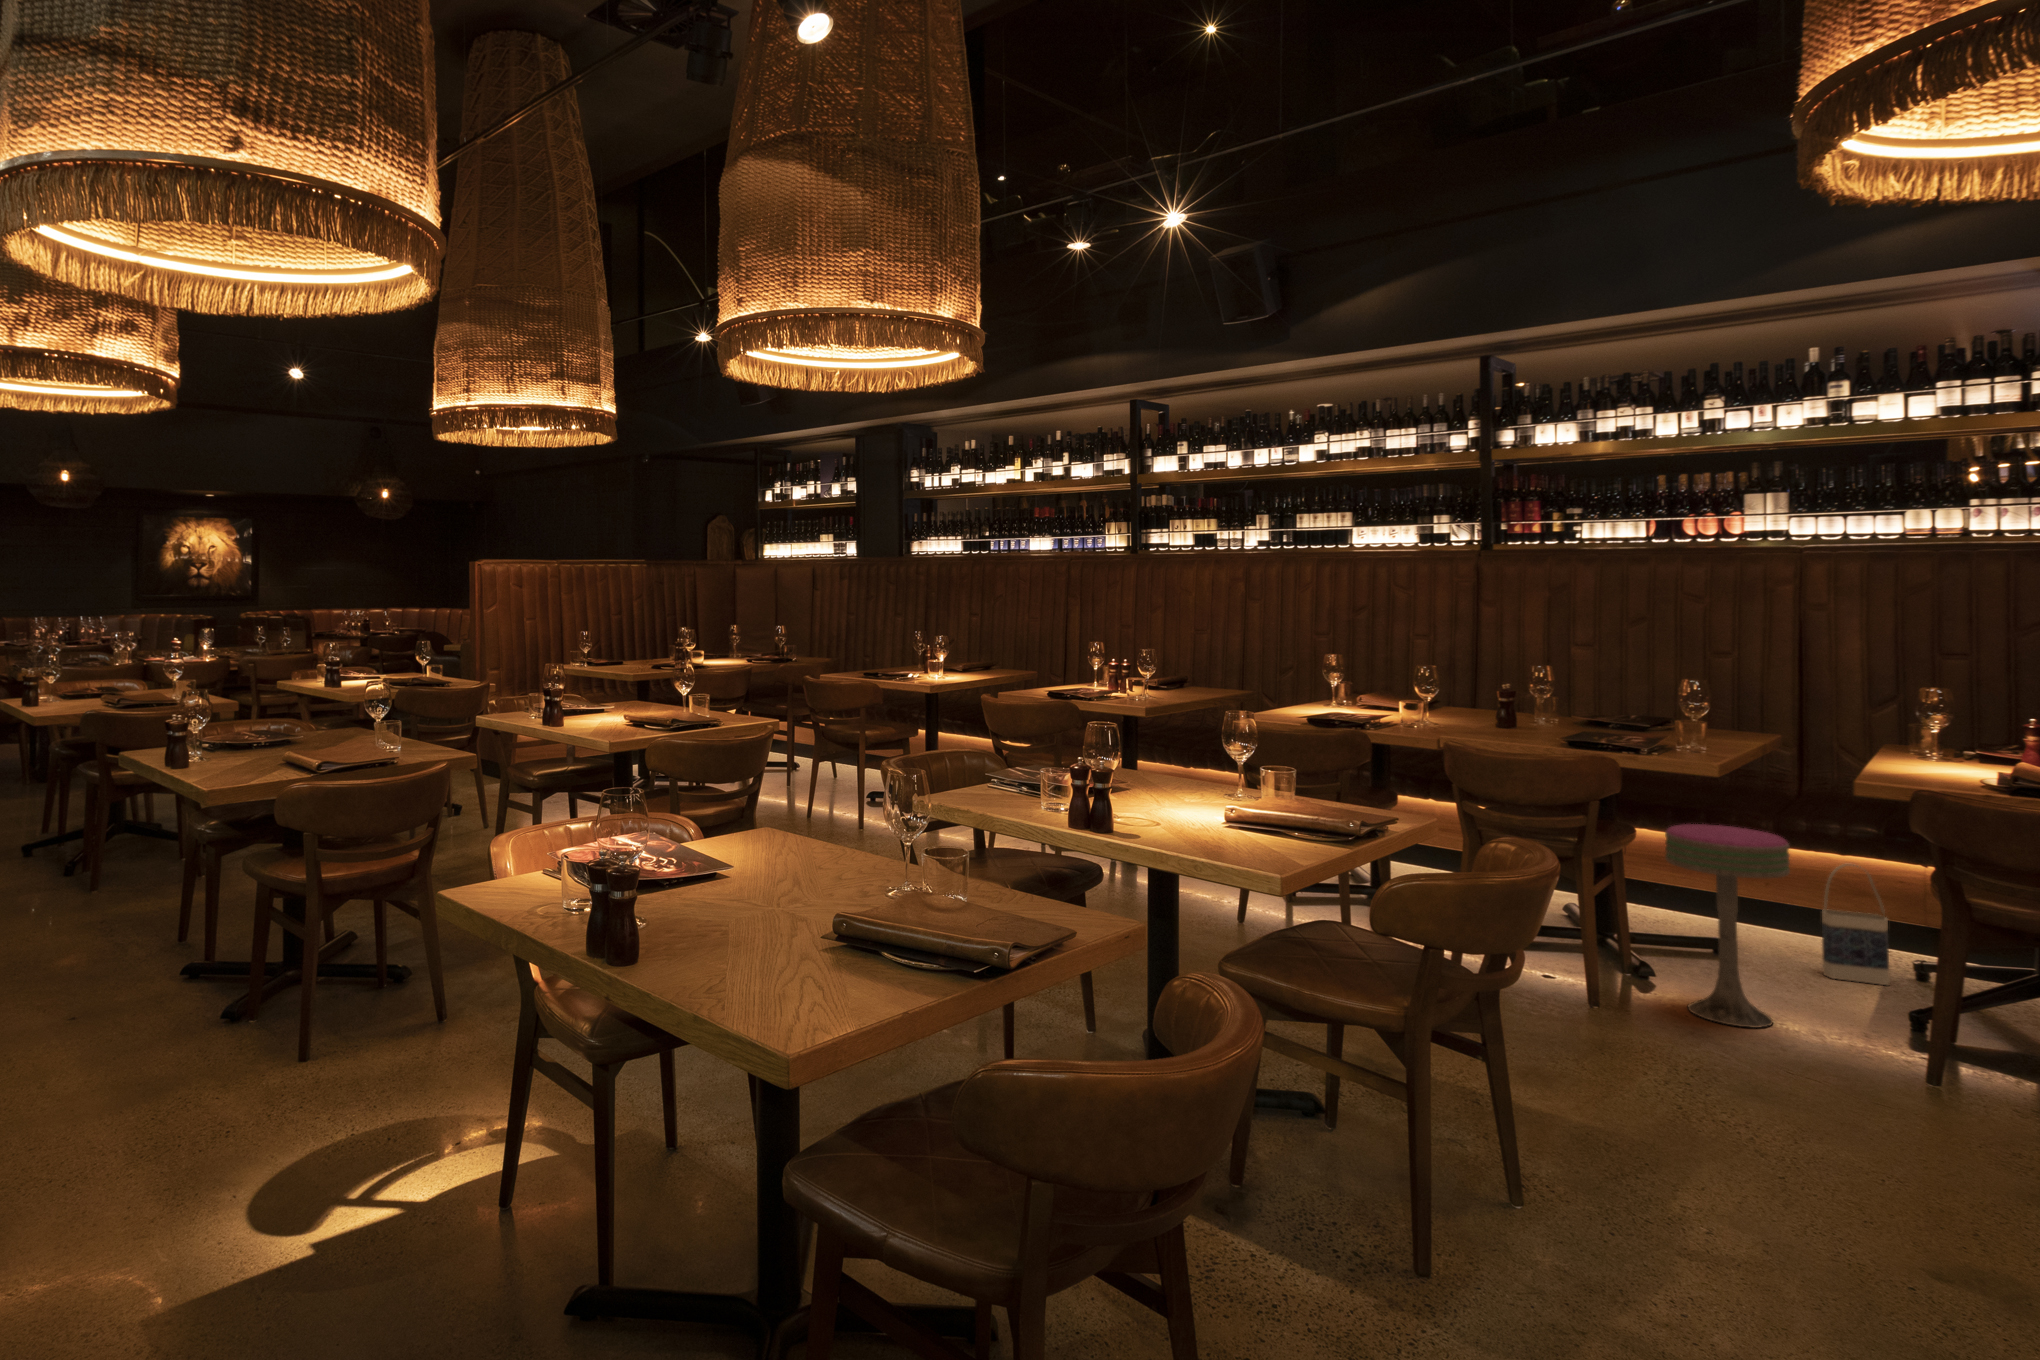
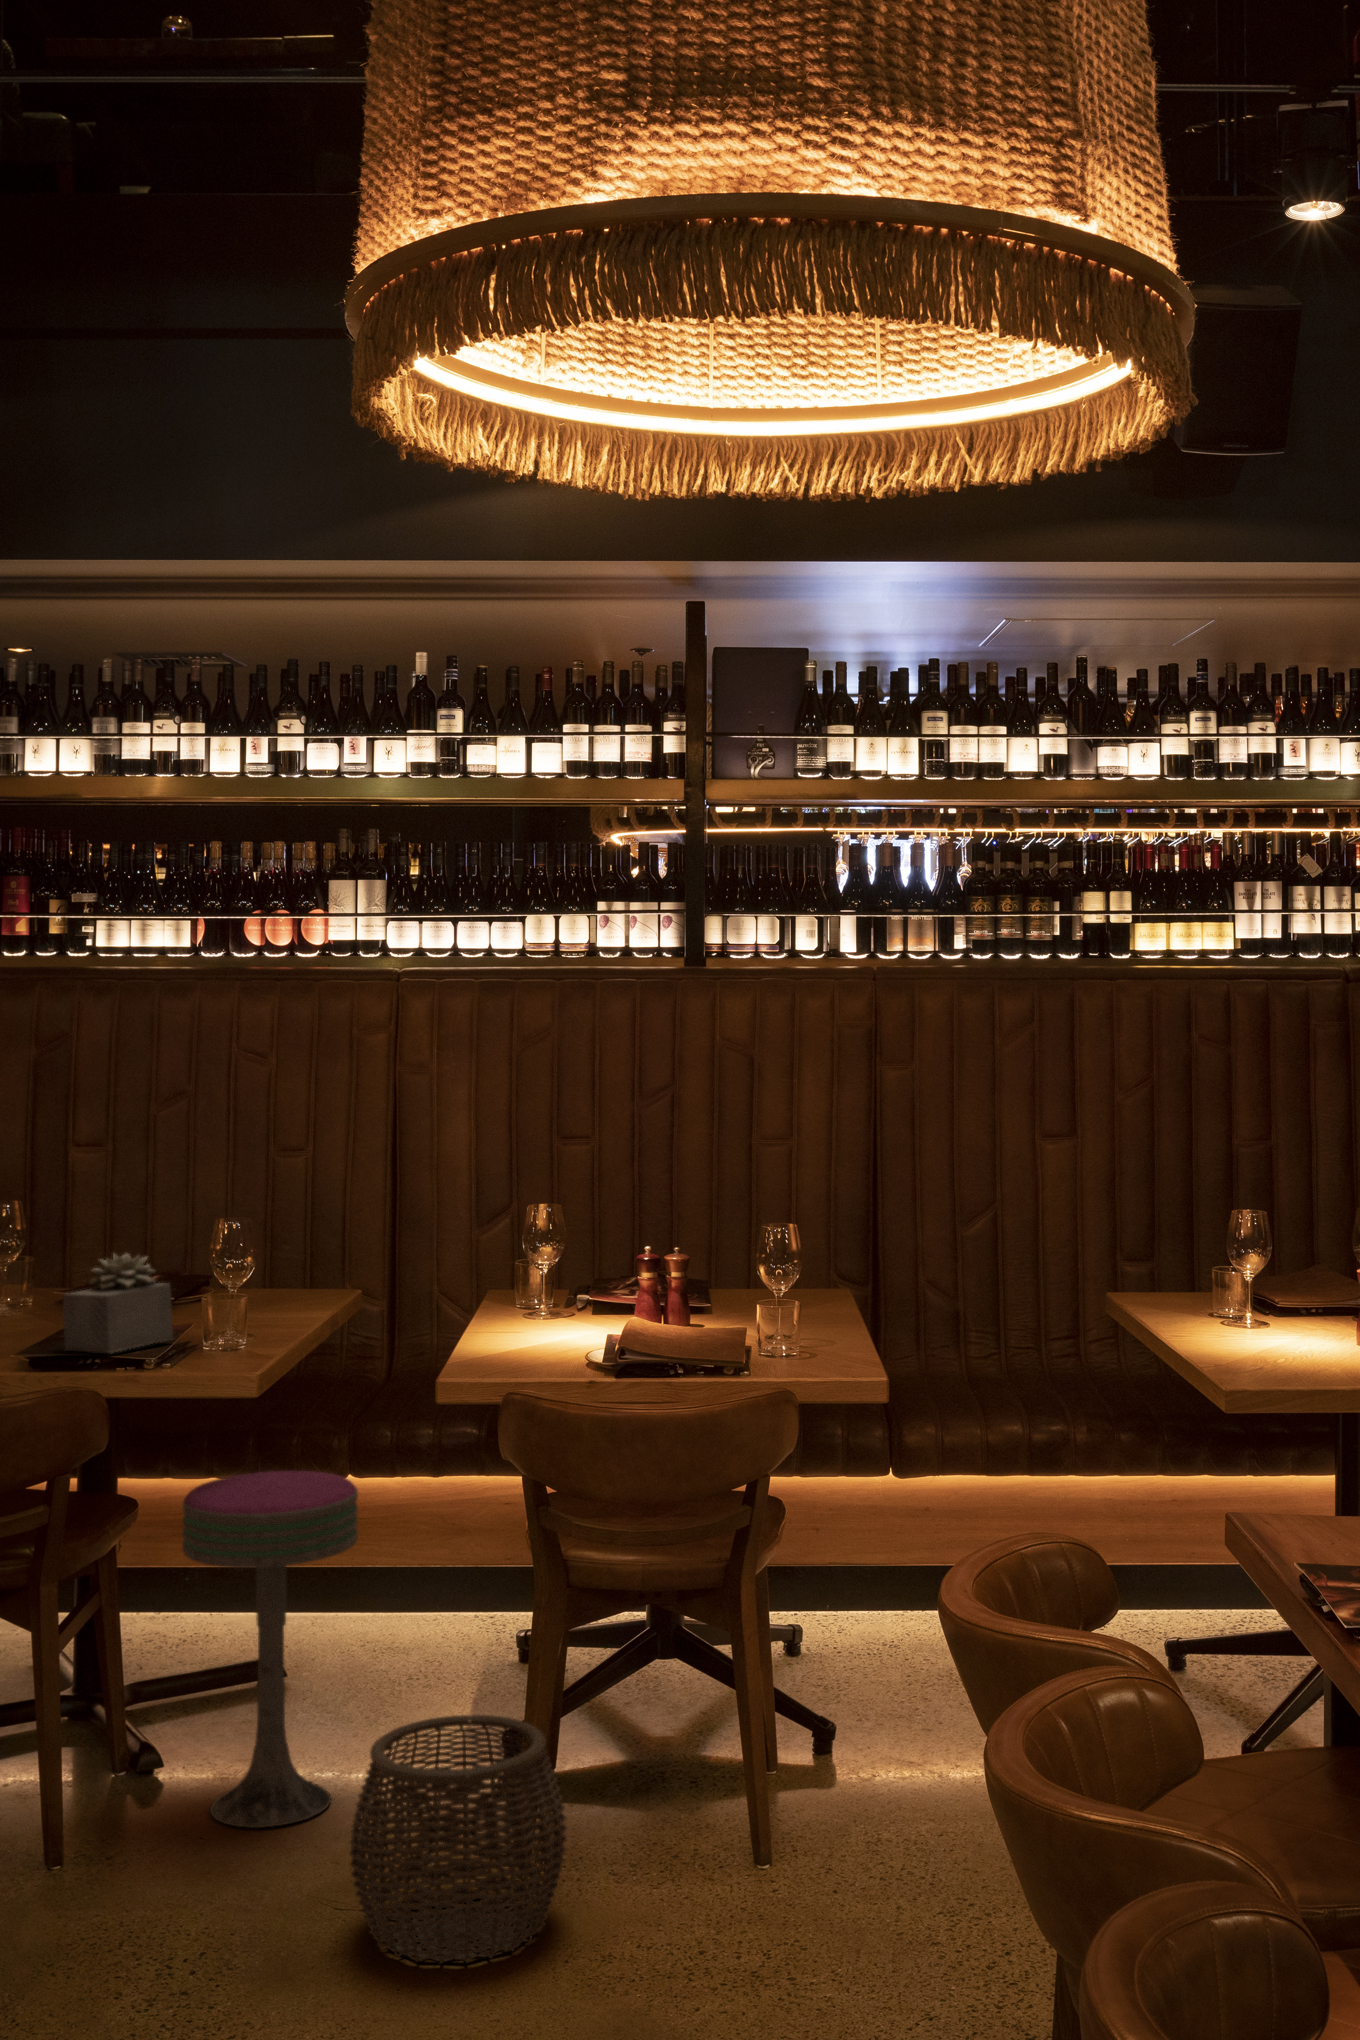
succulent plant: none [1584,692,1655,745] -> present [63,1254,173,1353]
bag: present [1822,864,1890,985] -> none [405,1491,487,1685]
woven basket: none [1795,981,1973,1135] -> present [349,1715,567,1964]

